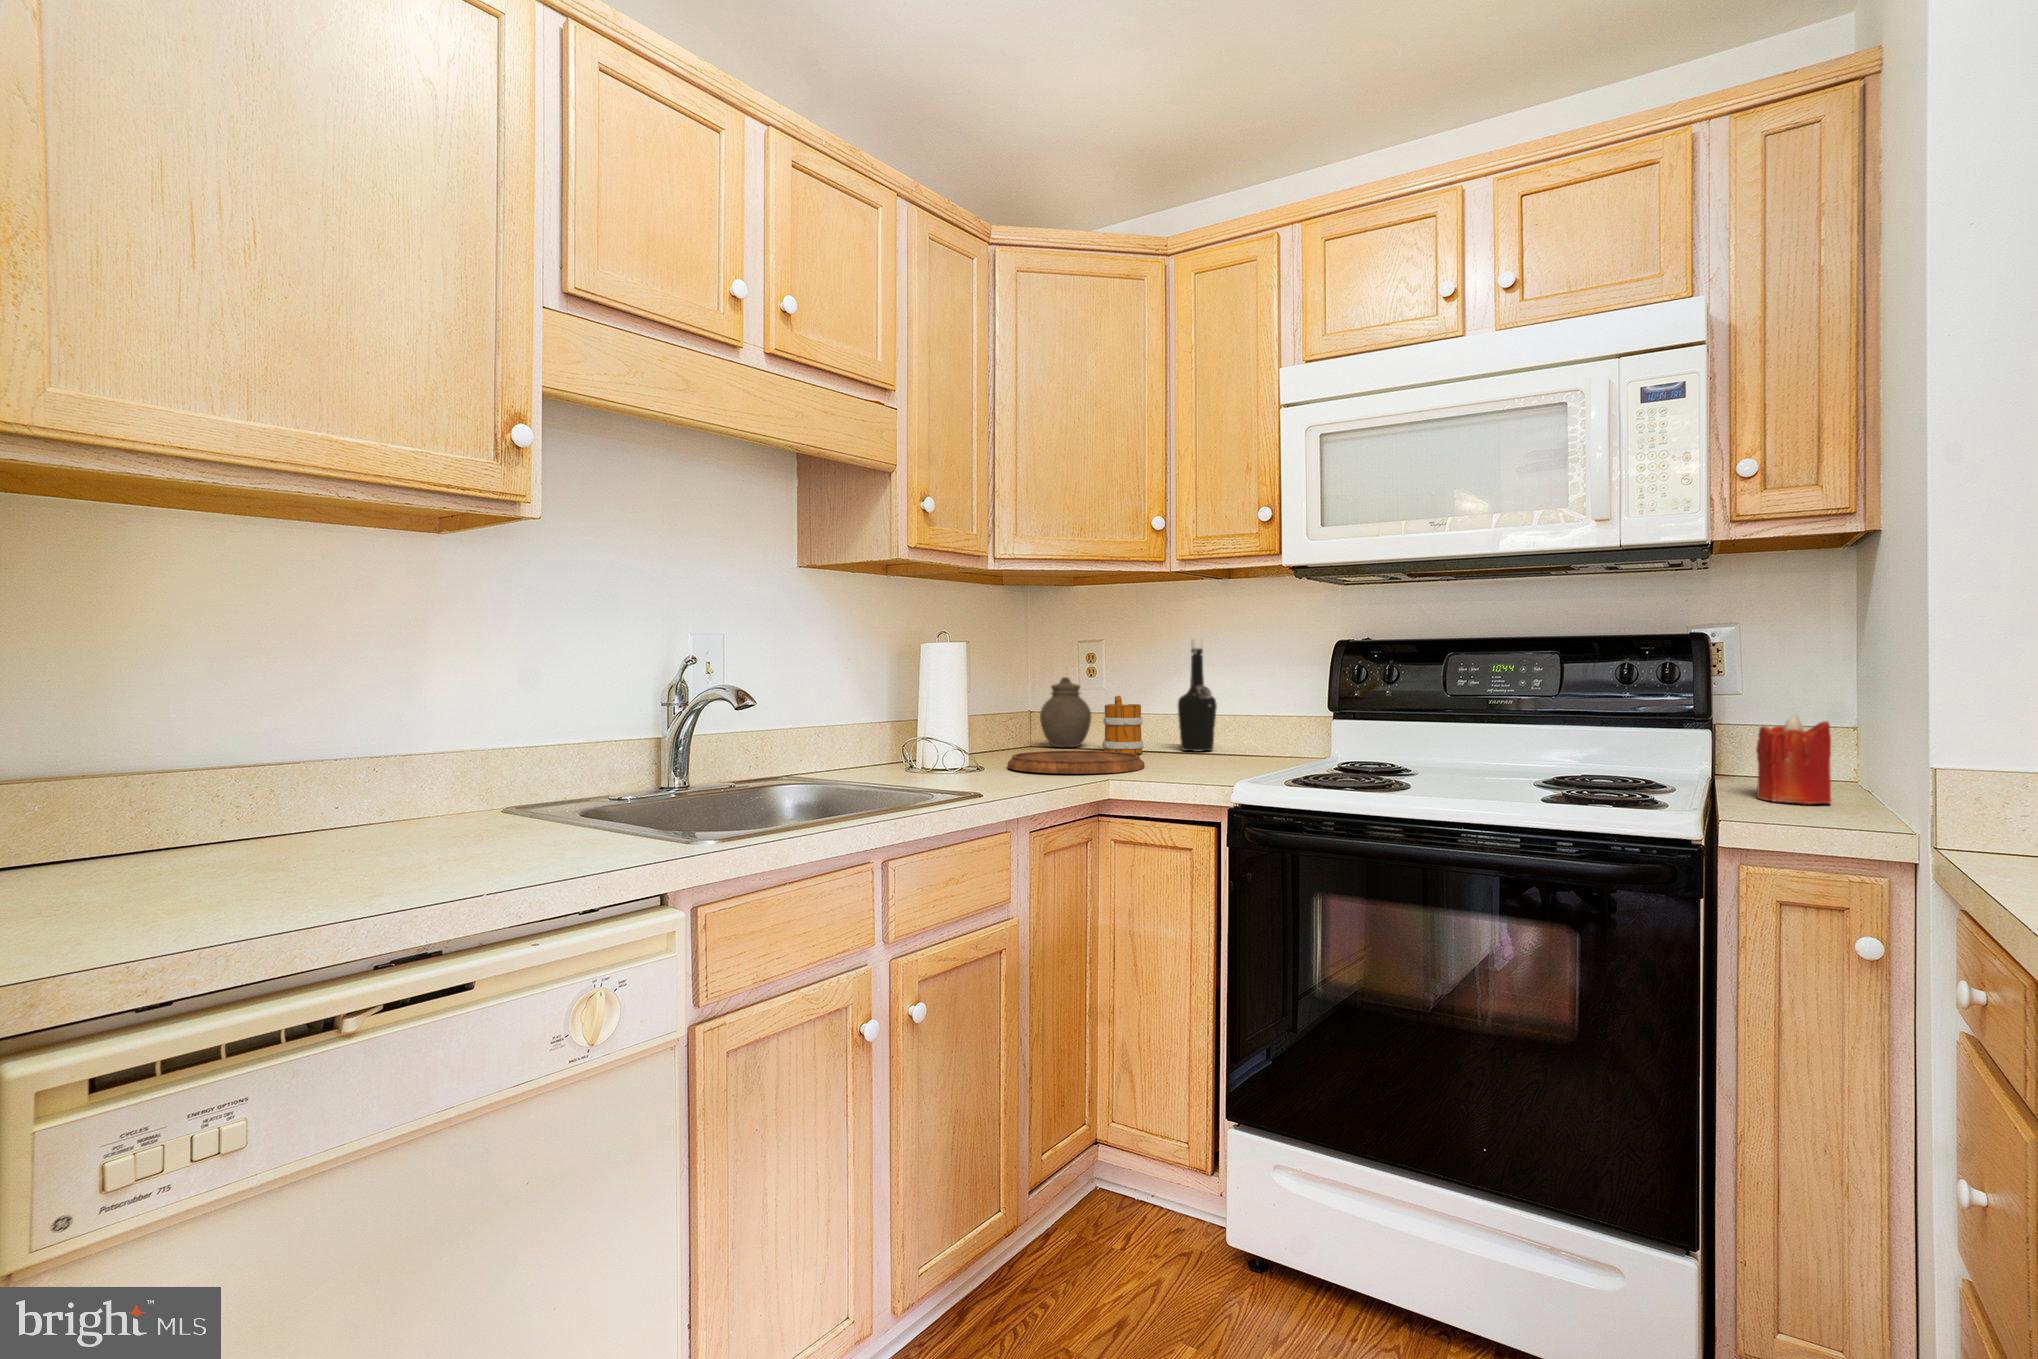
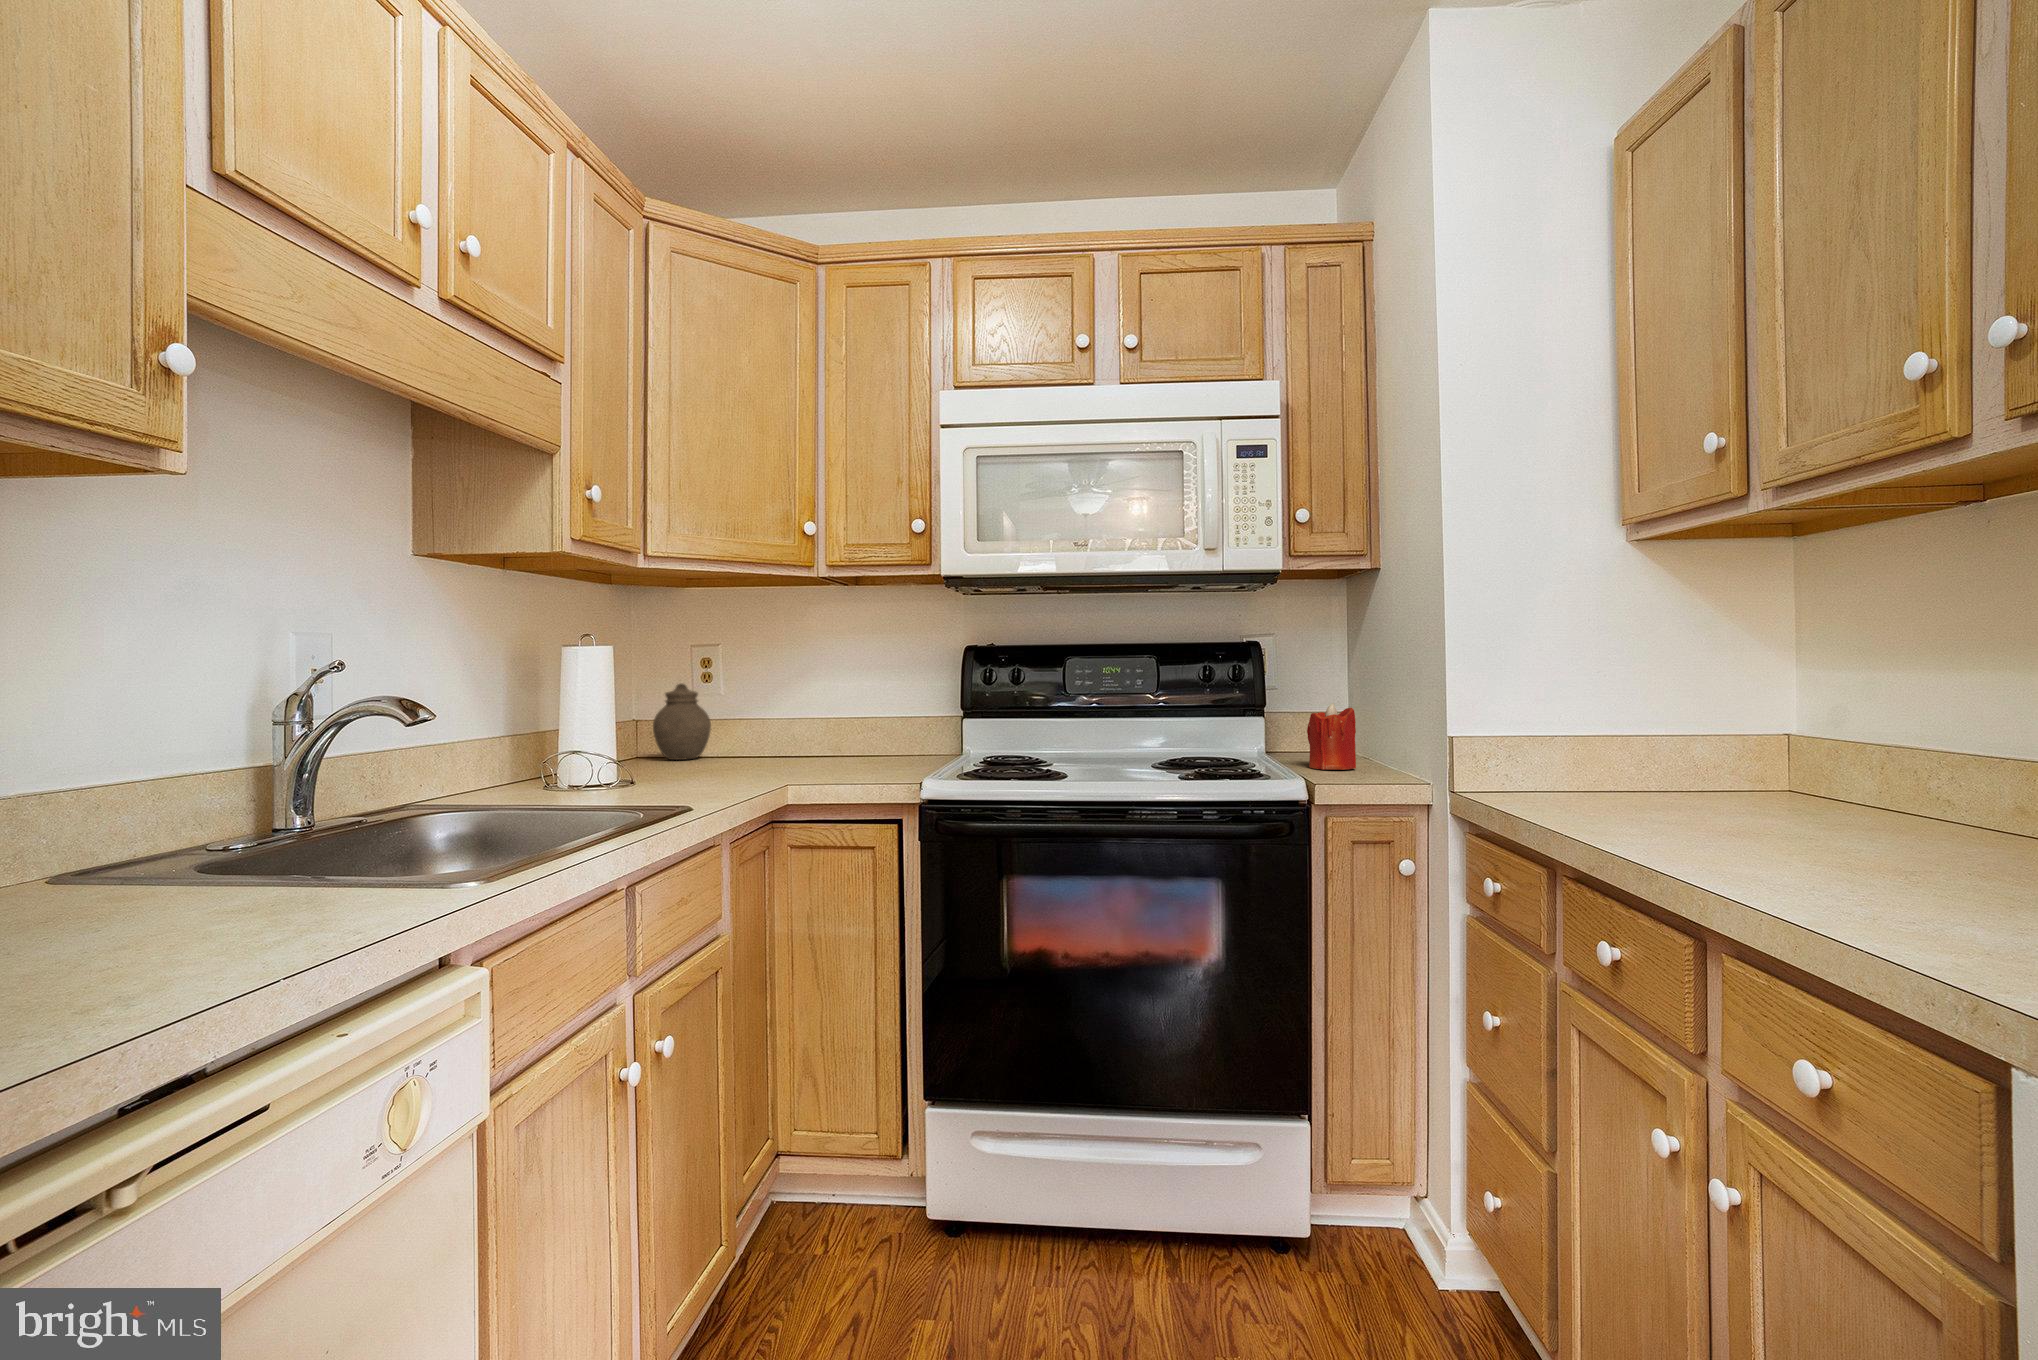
bottle: present [1178,639,1217,751] -> none [810,643,849,757]
mug: present [1102,696,1144,754] -> none [736,702,783,764]
cutting board: present [1007,751,1145,774] -> none [661,760,809,785]

